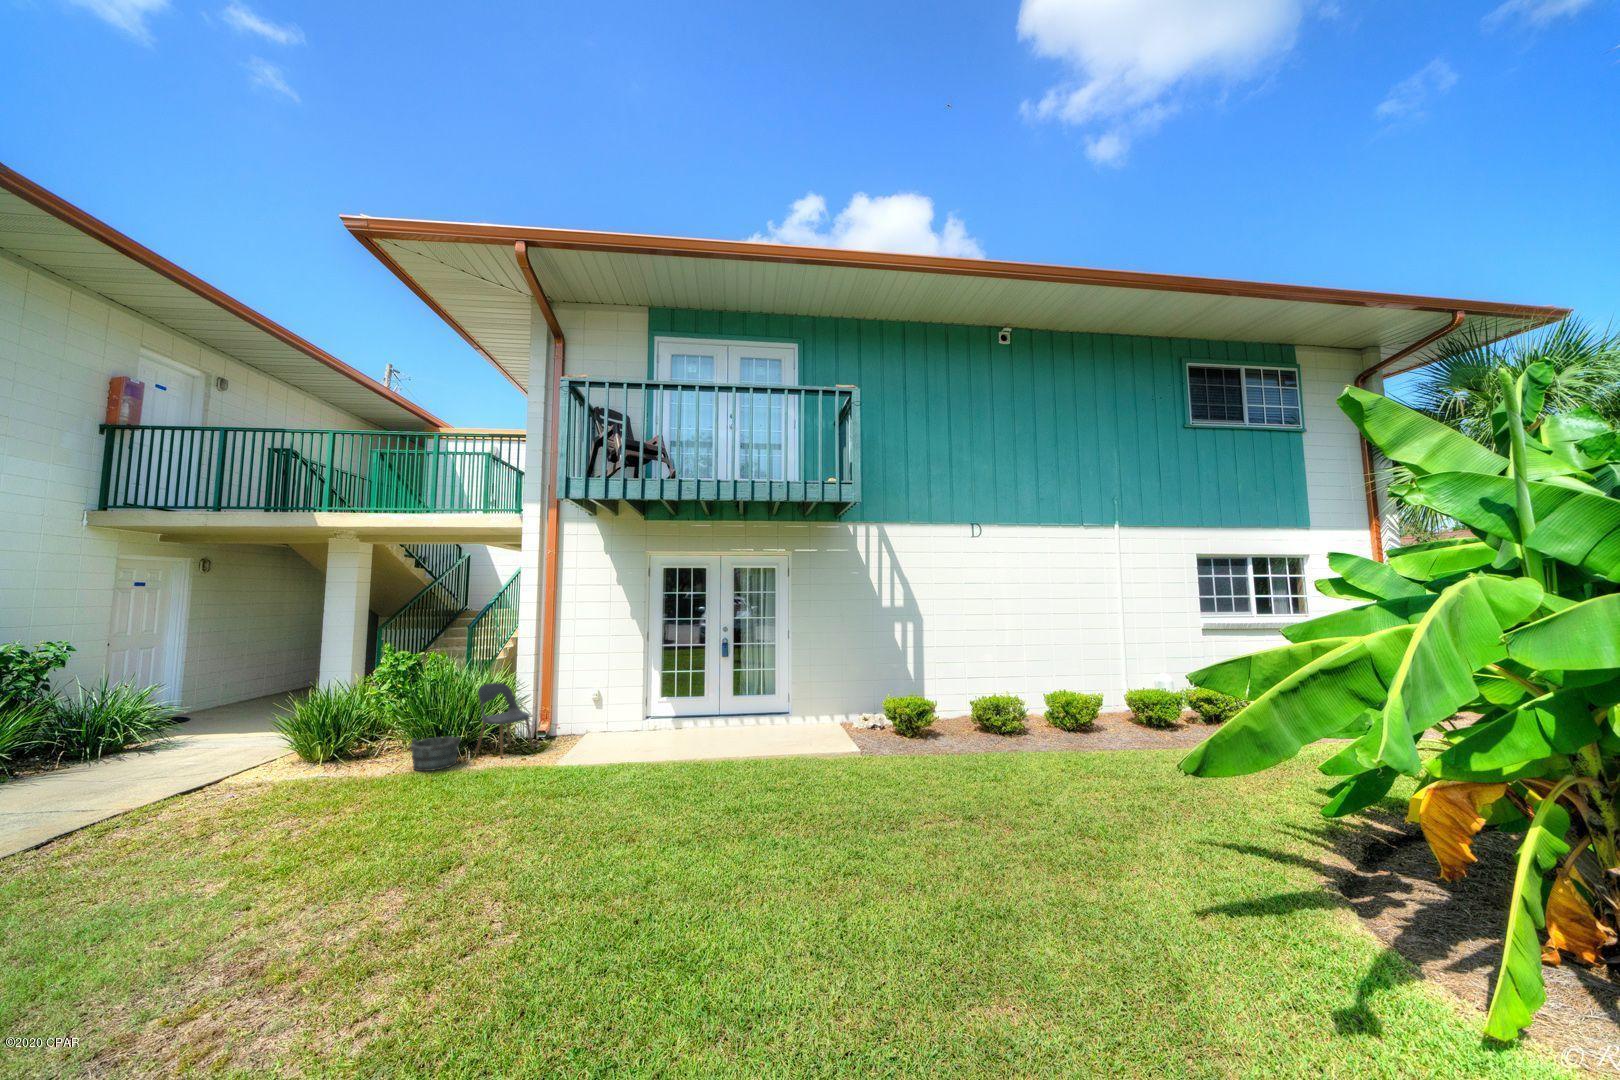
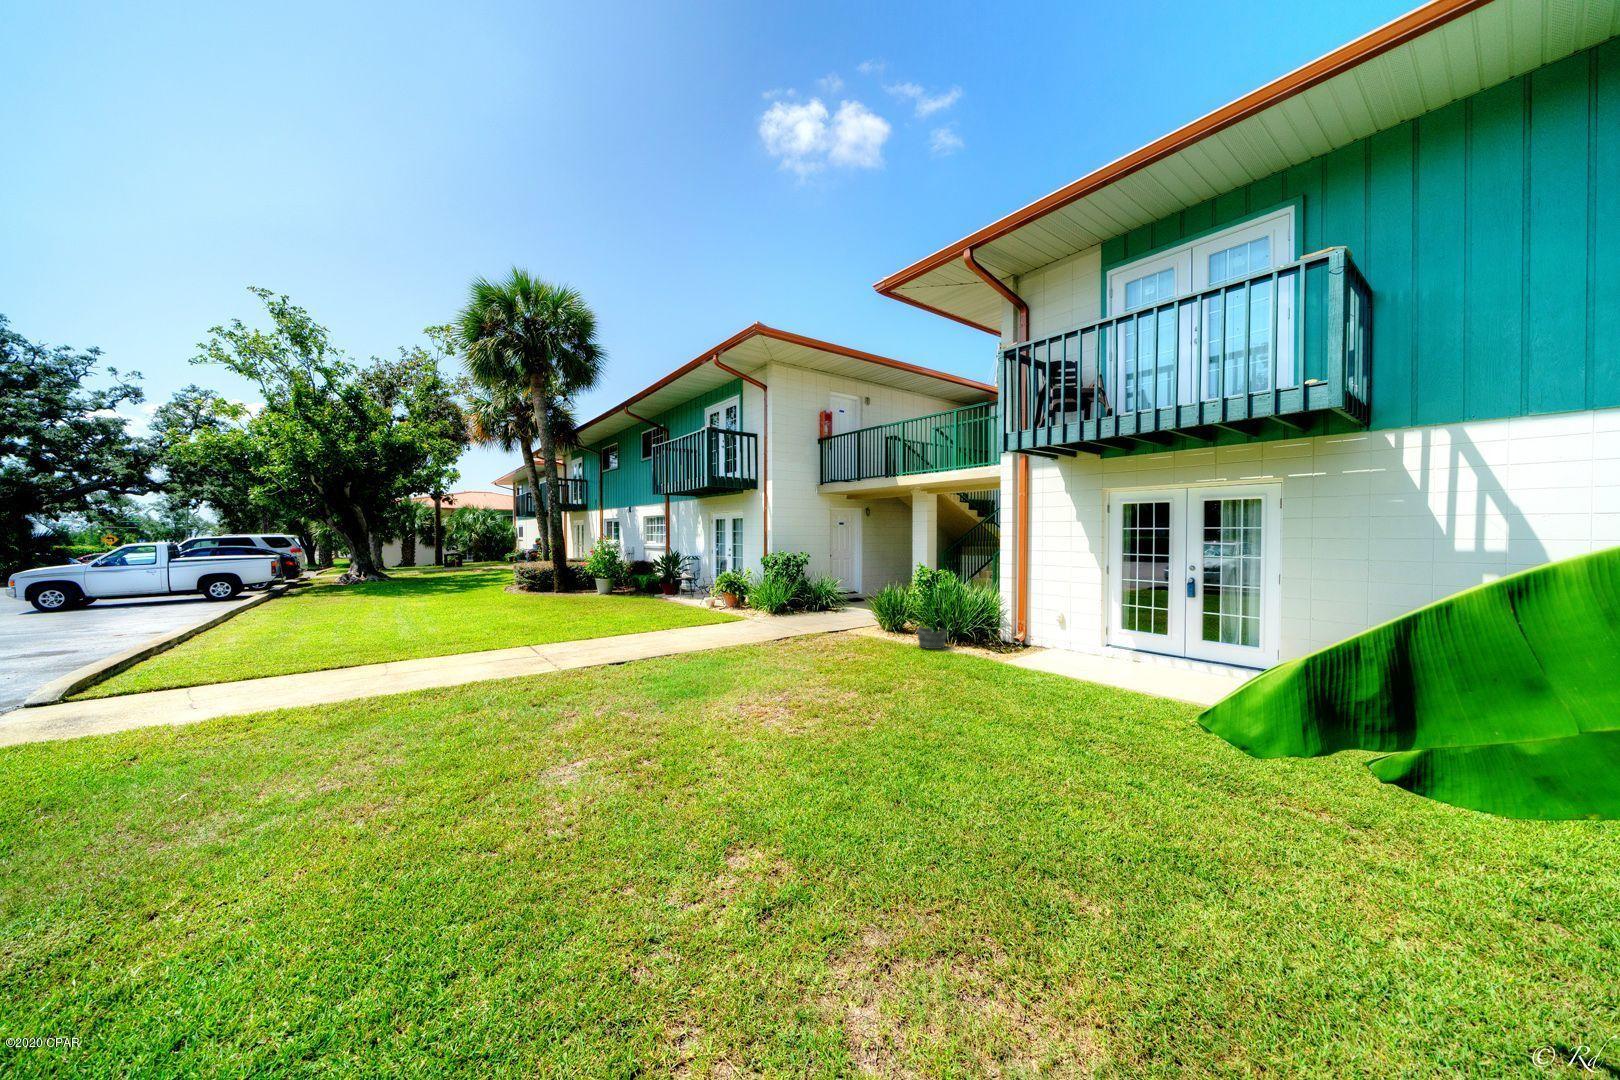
chair: present [476,683,534,758] -> none [962,596,1000,651]

